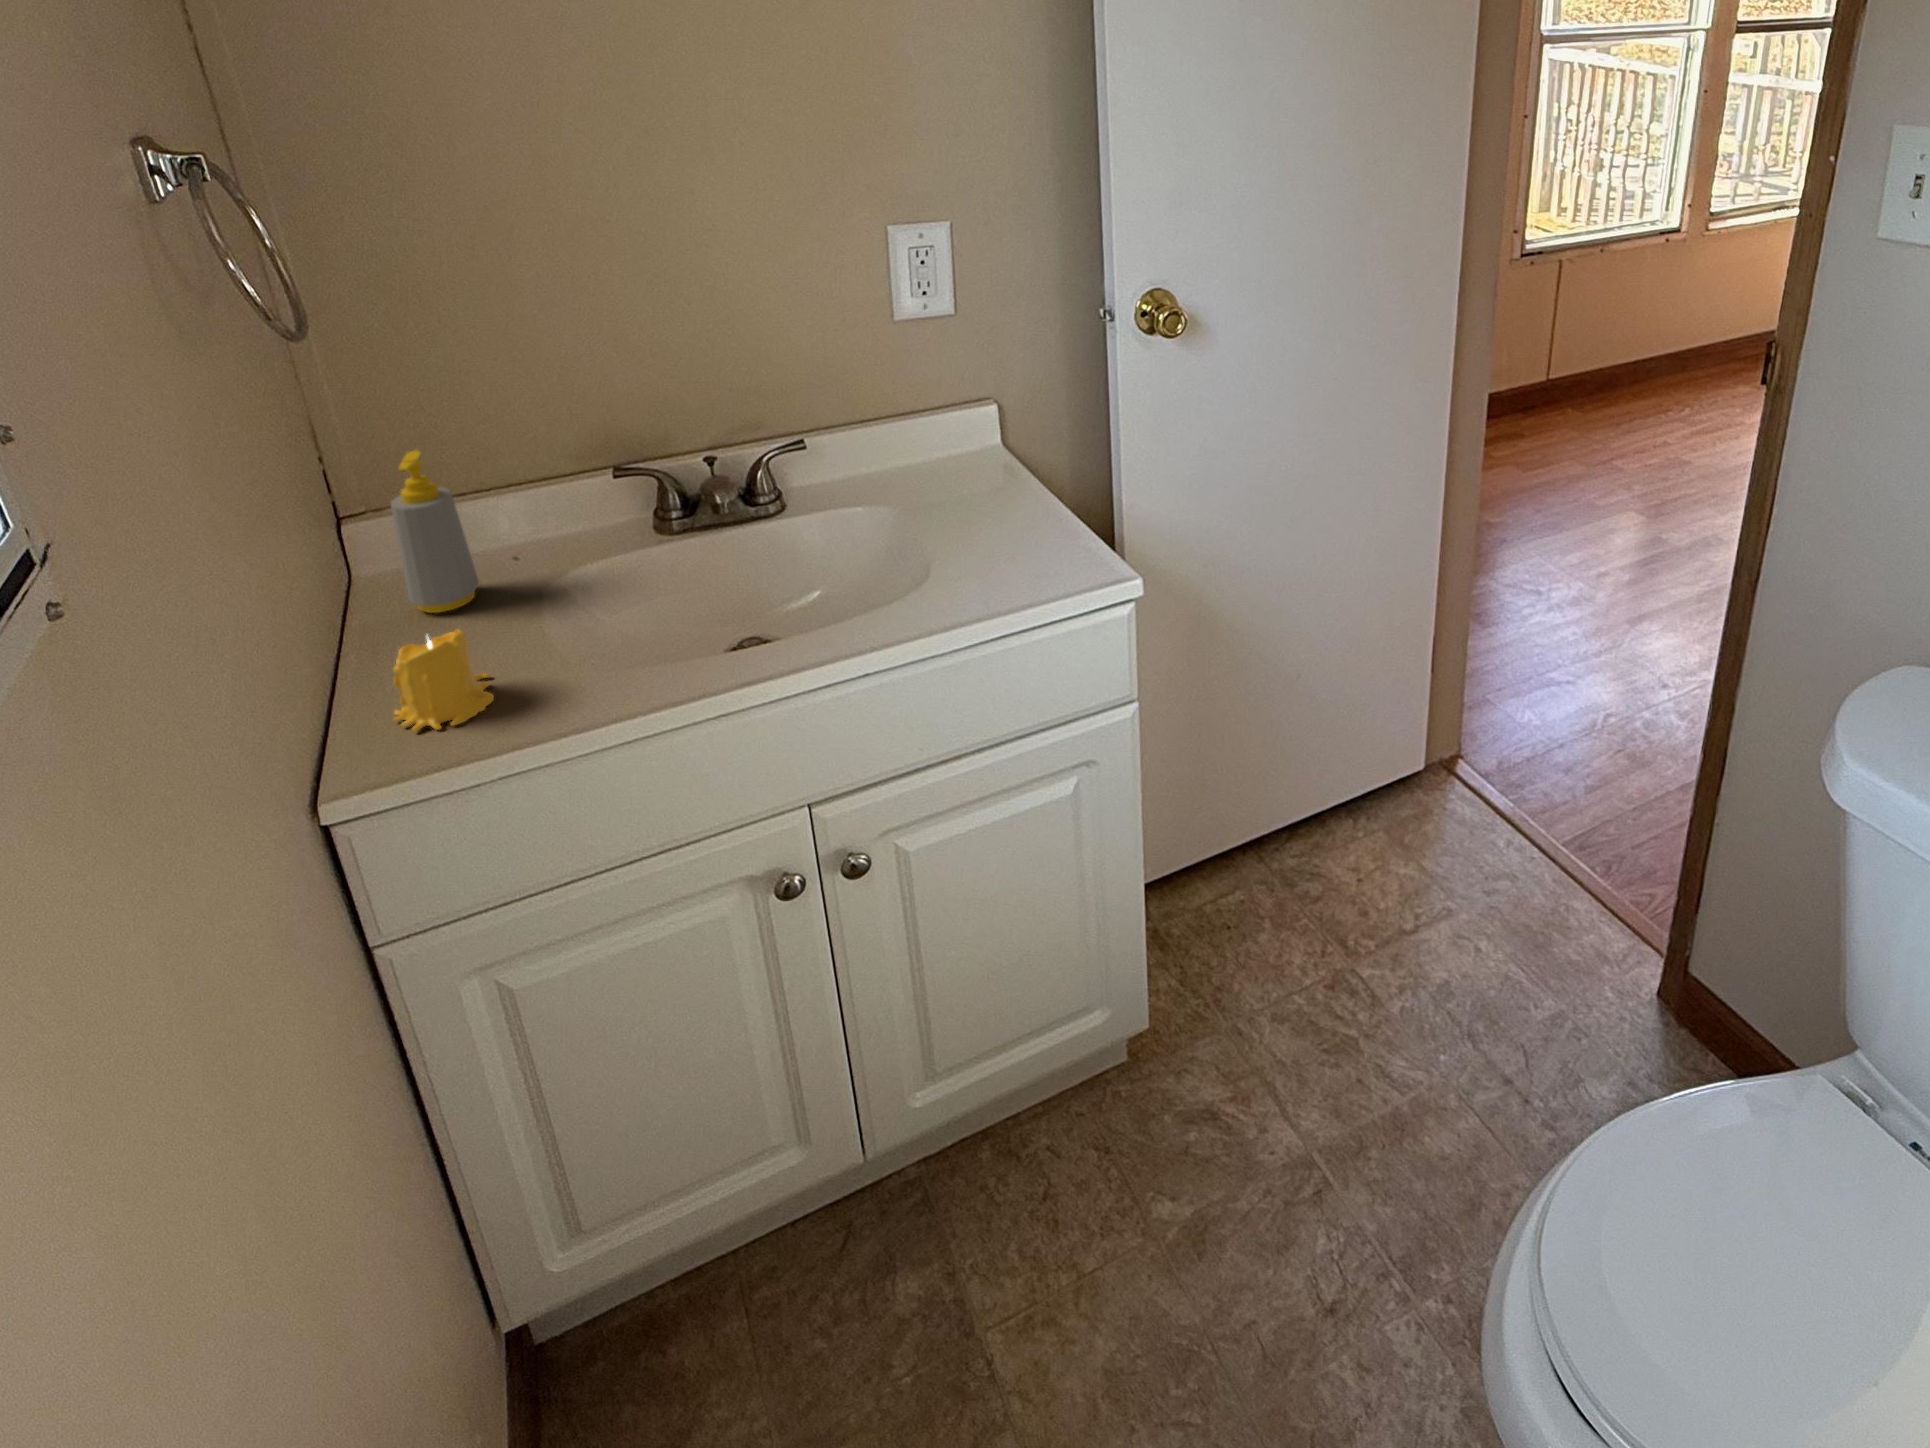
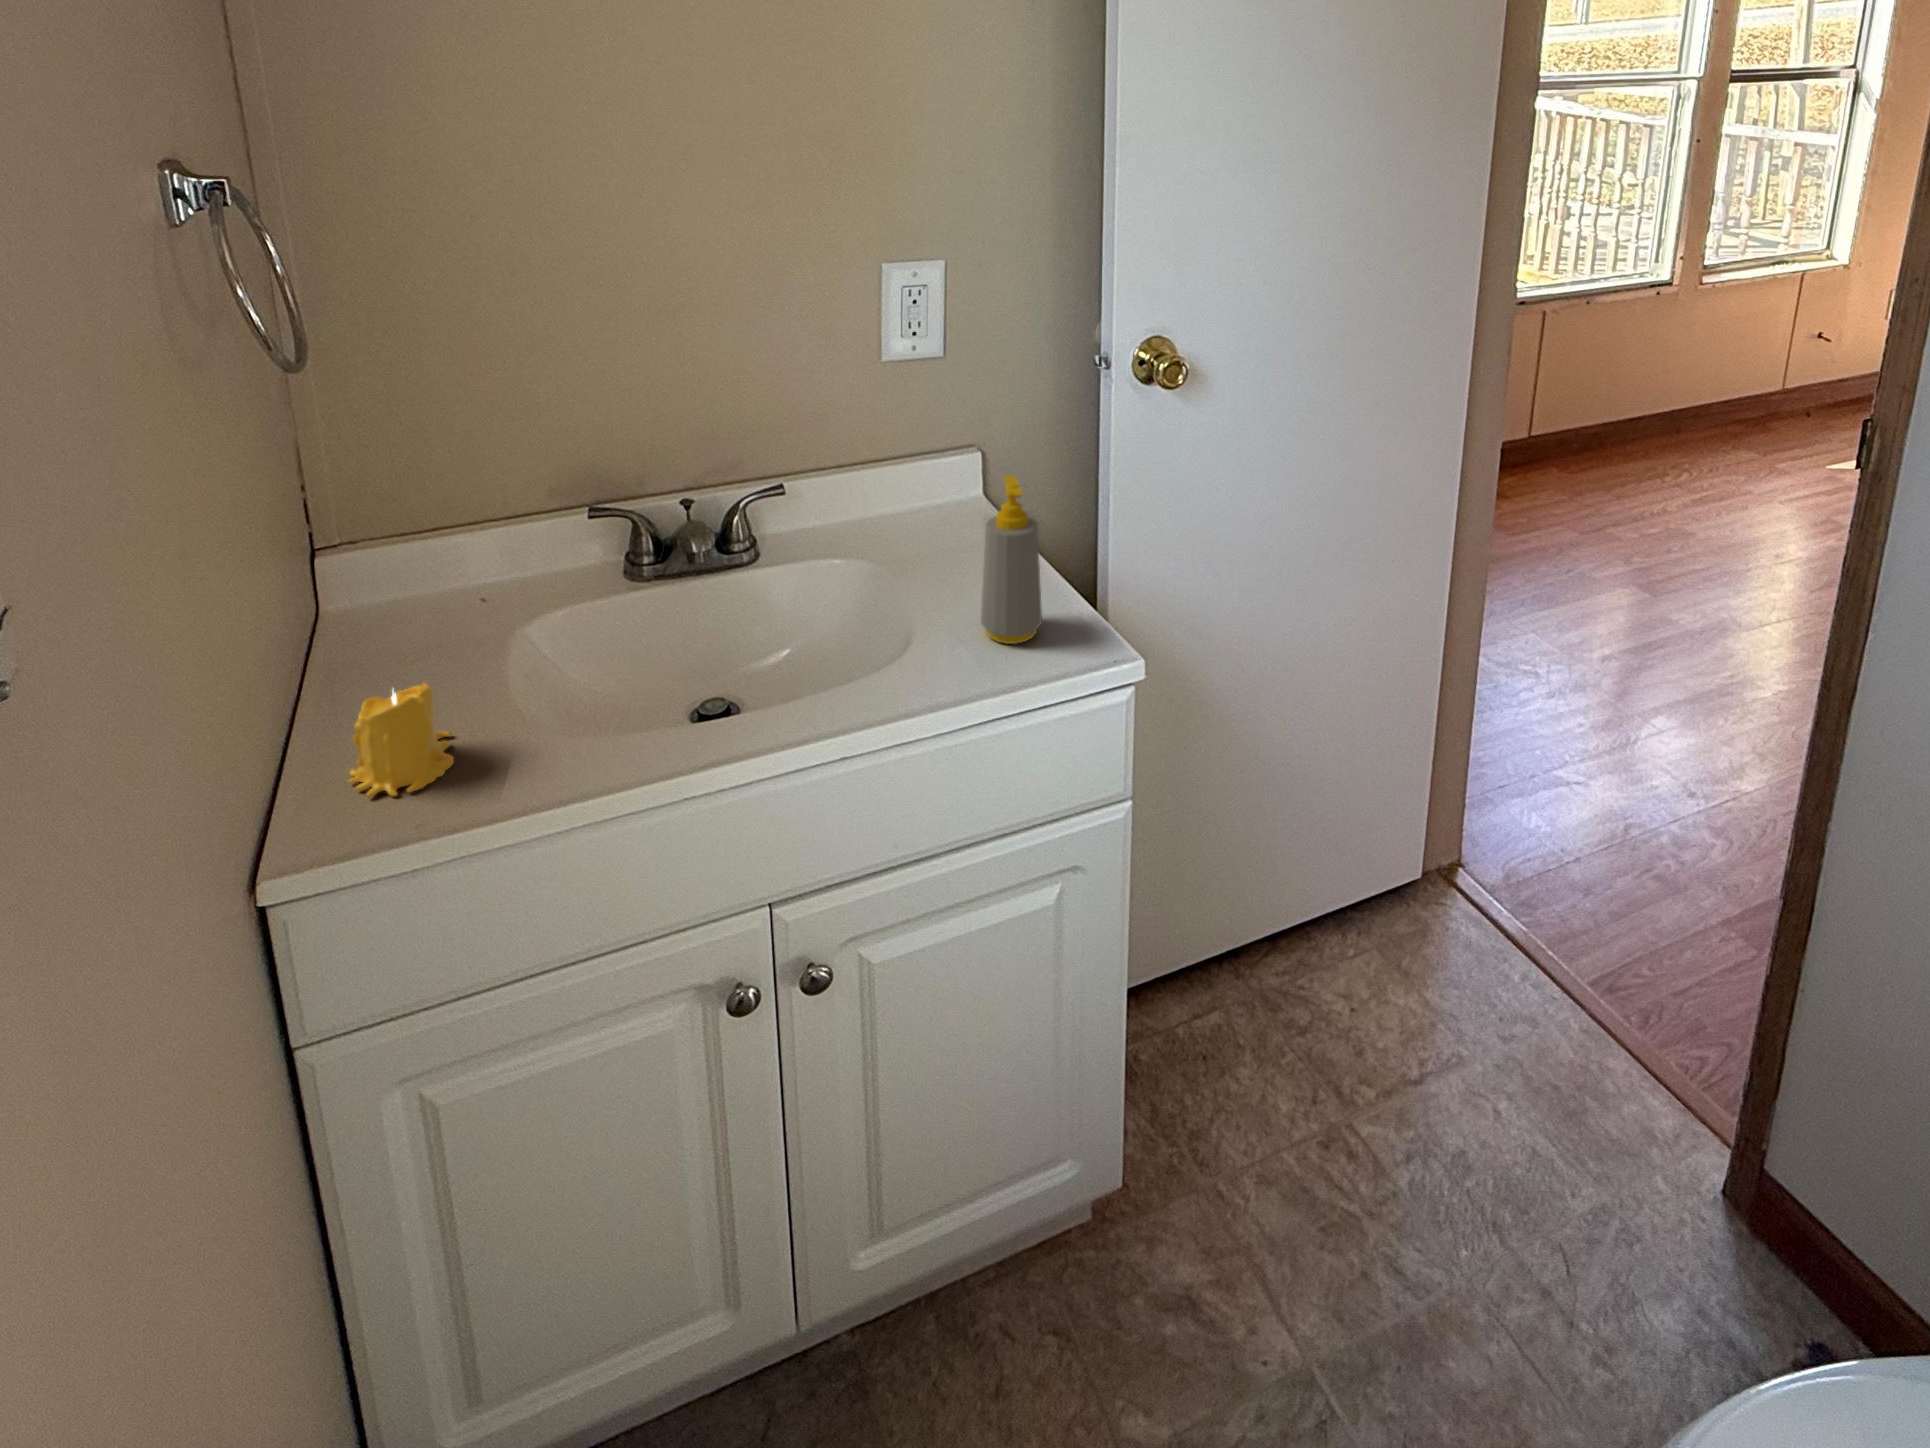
soap bottle: present [391,450,479,613] -> present [981,475,1042,644]

